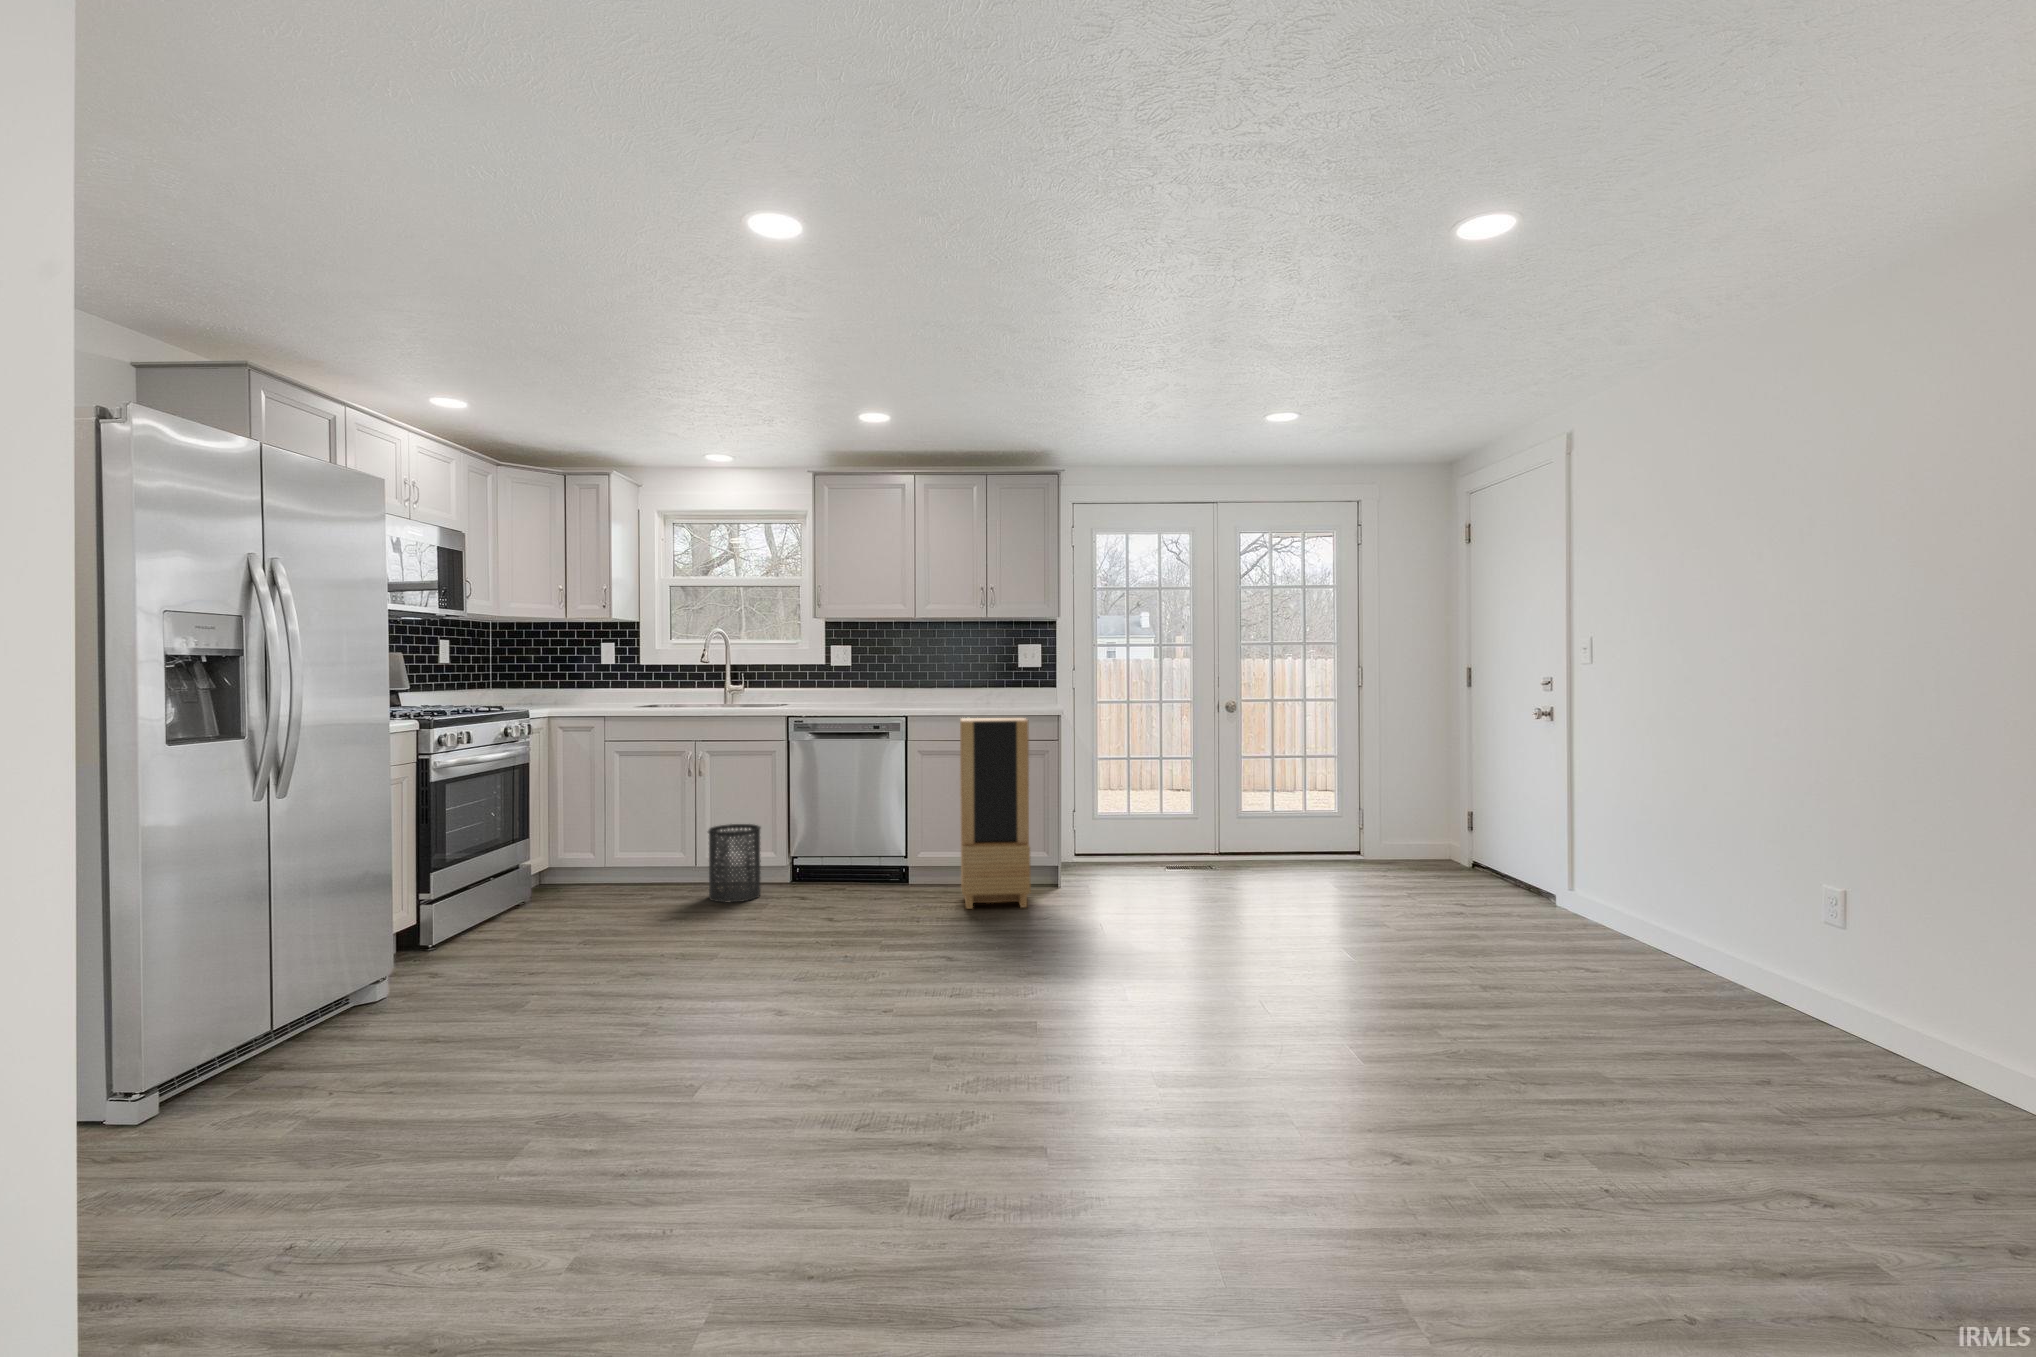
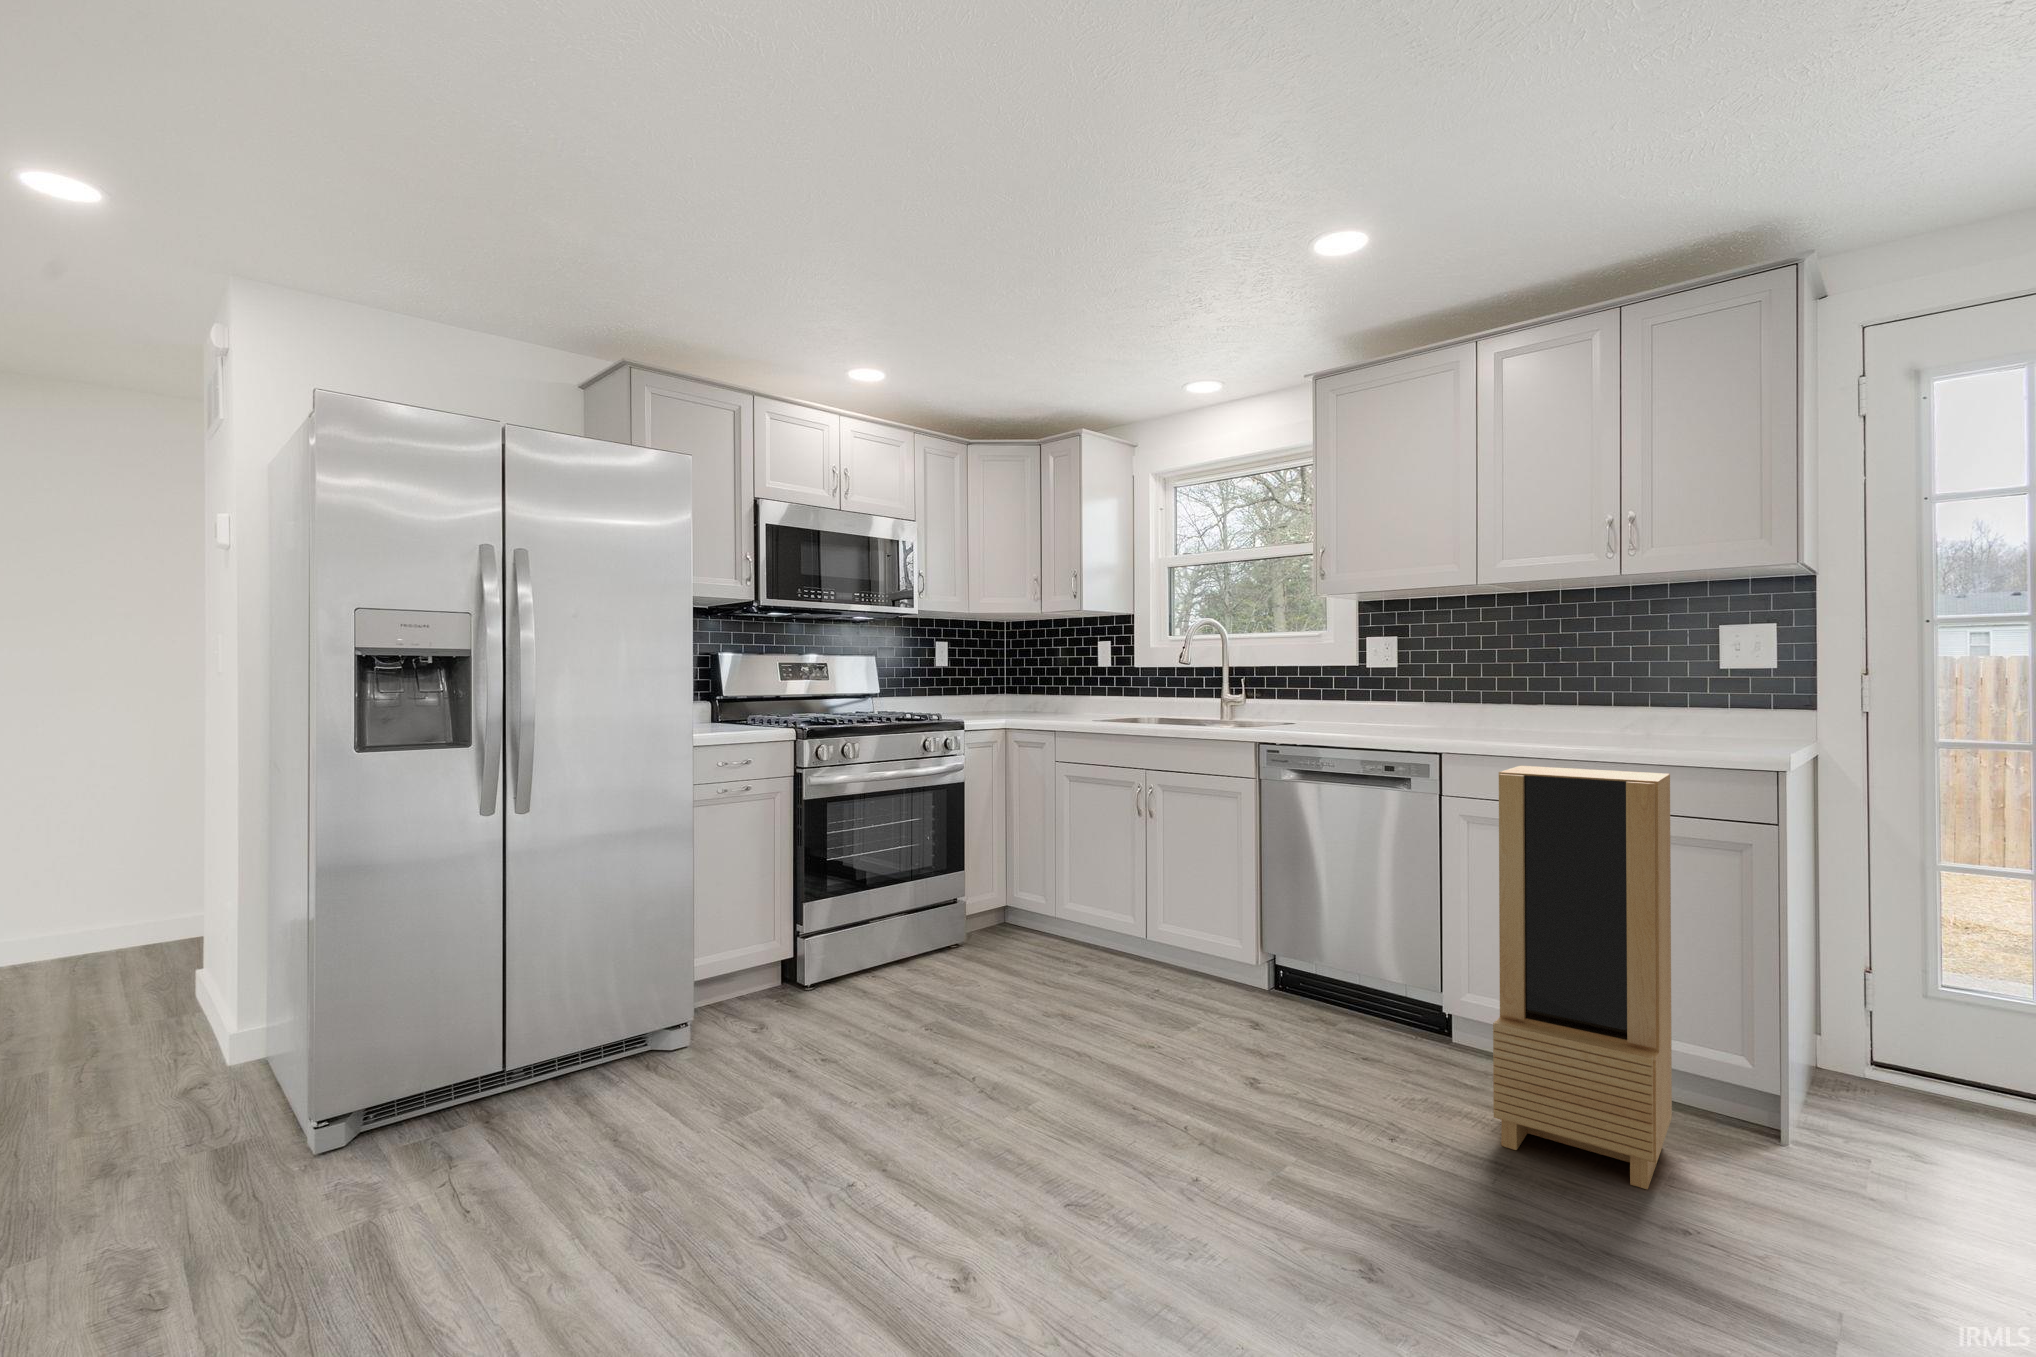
trash can: present [708,824,761,902] -> none [1131,892,1207,1011]

